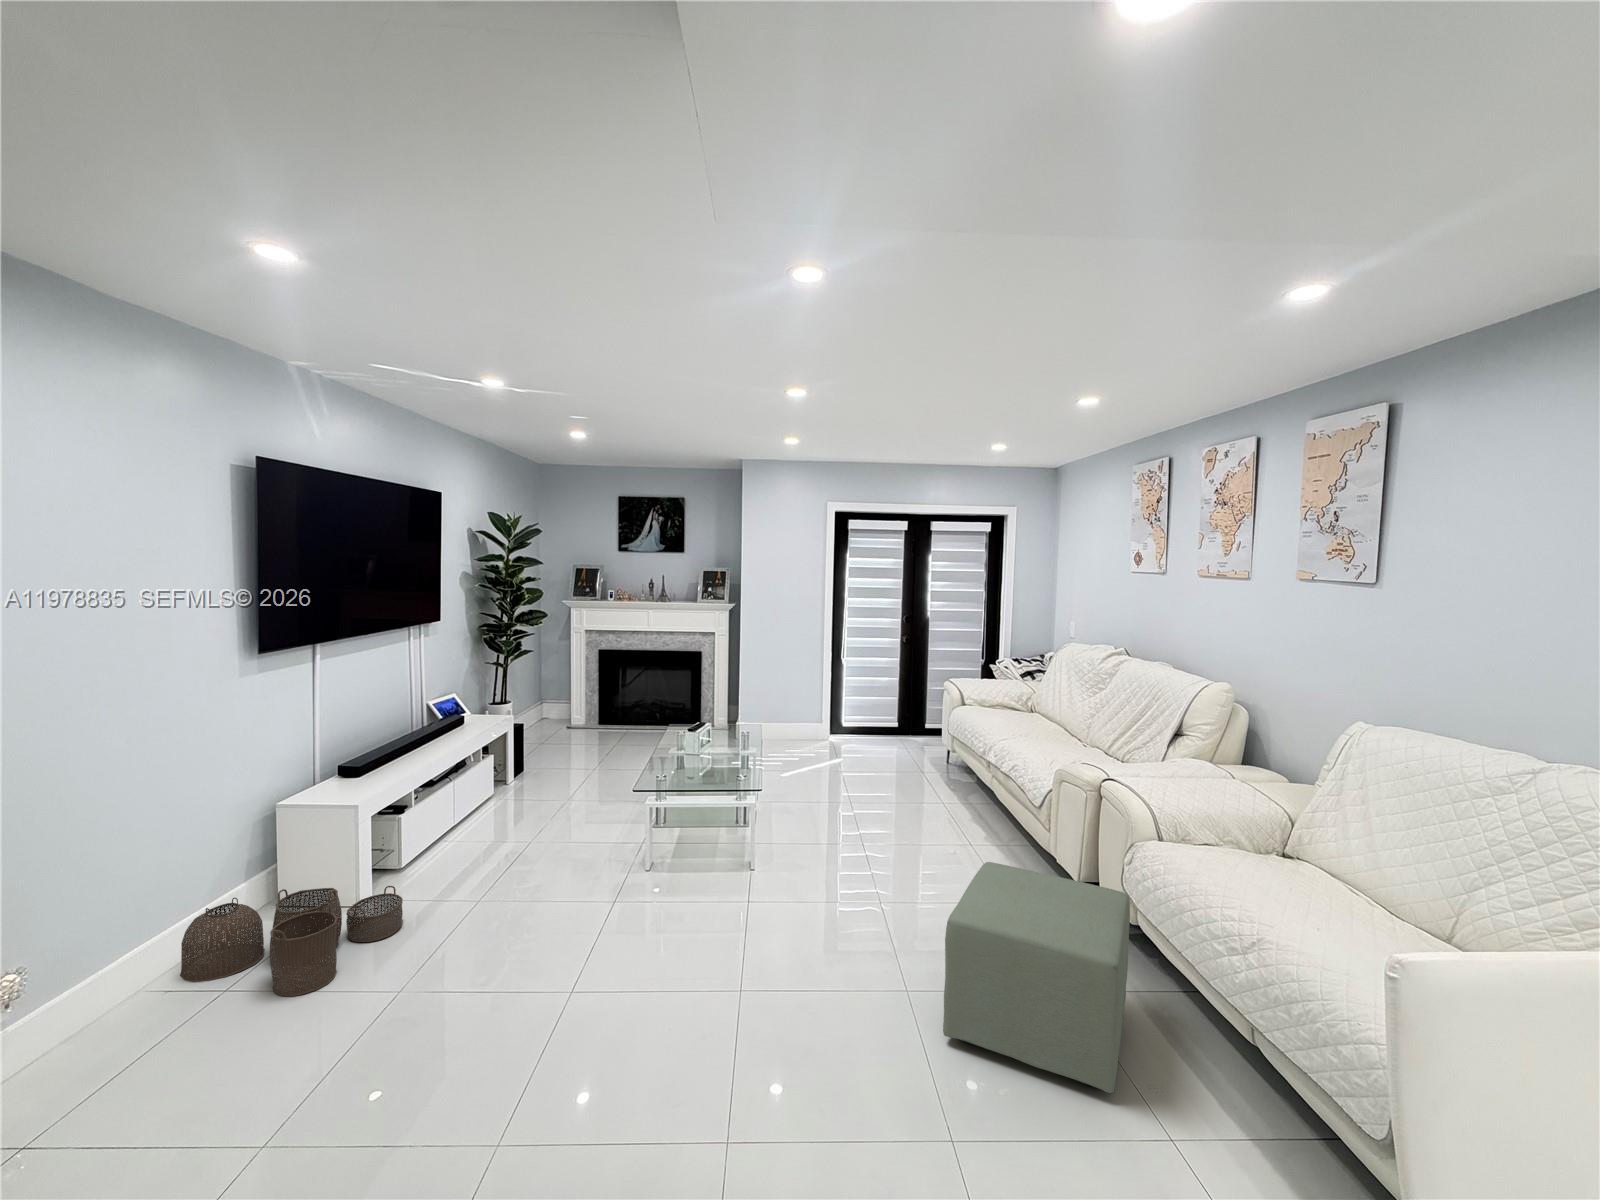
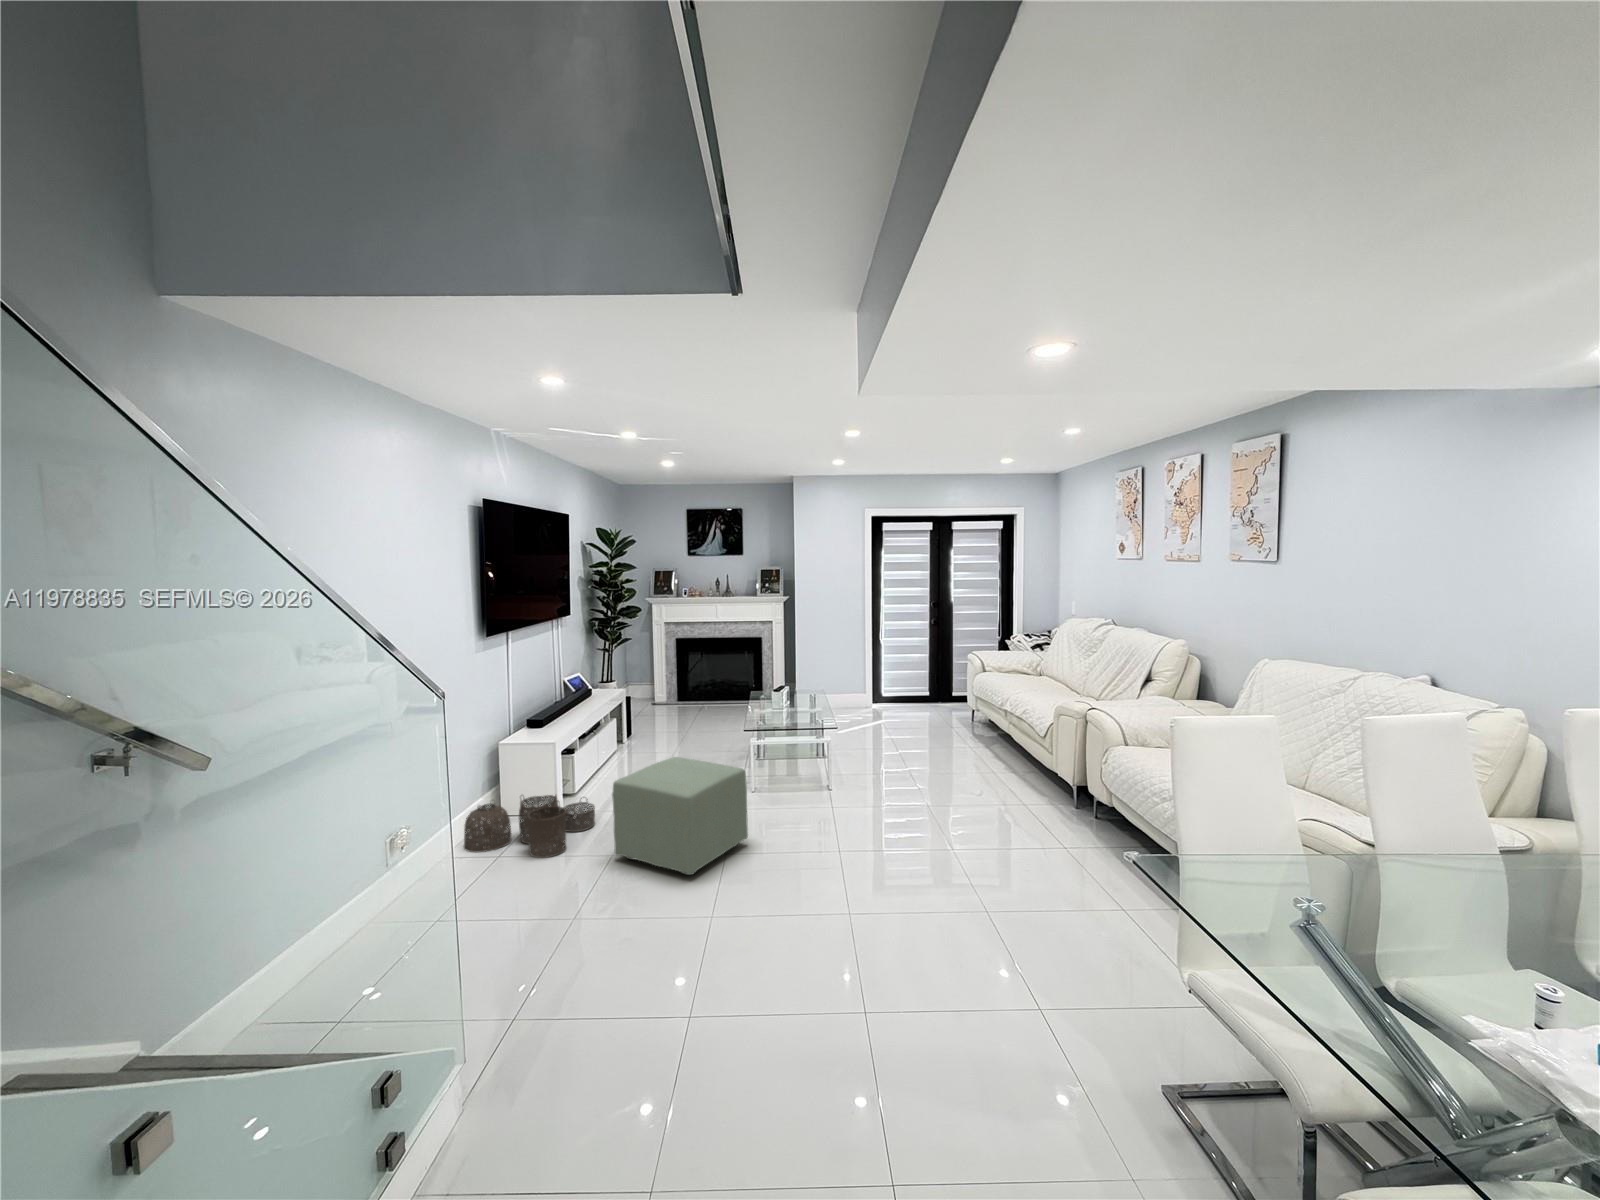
ottoman: present [943,862,1130,1093] -> present [612,757,748,875]

